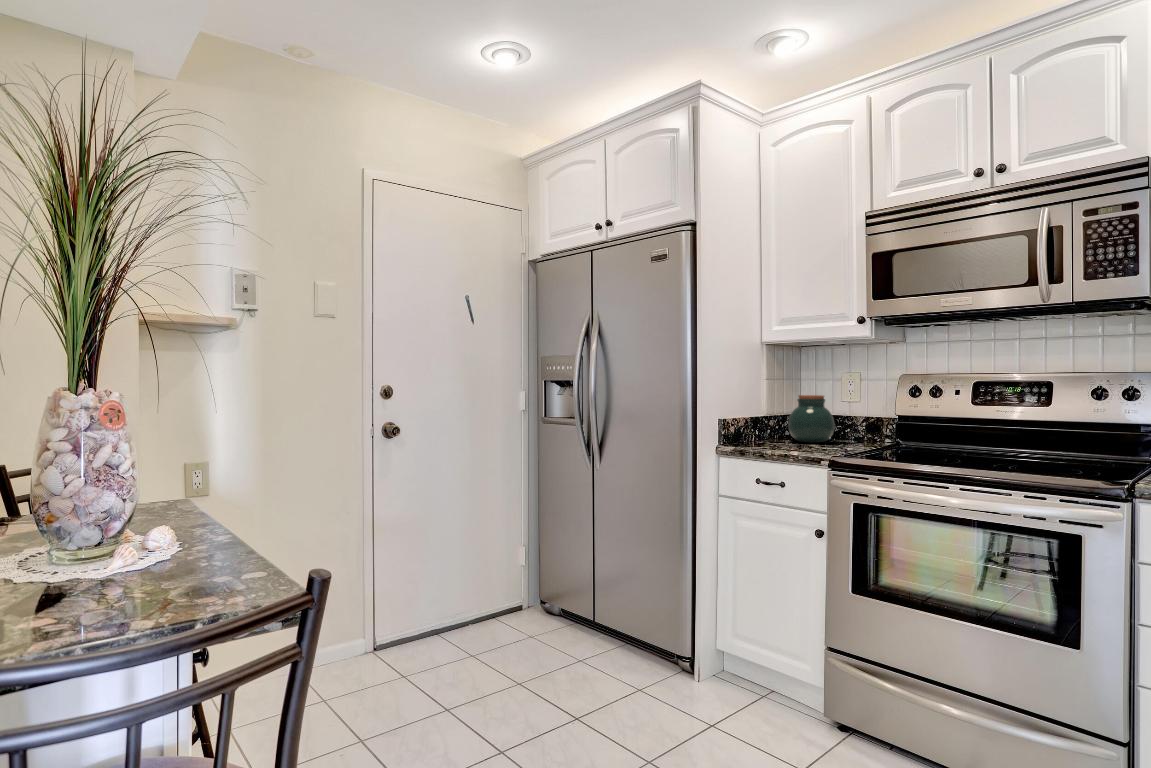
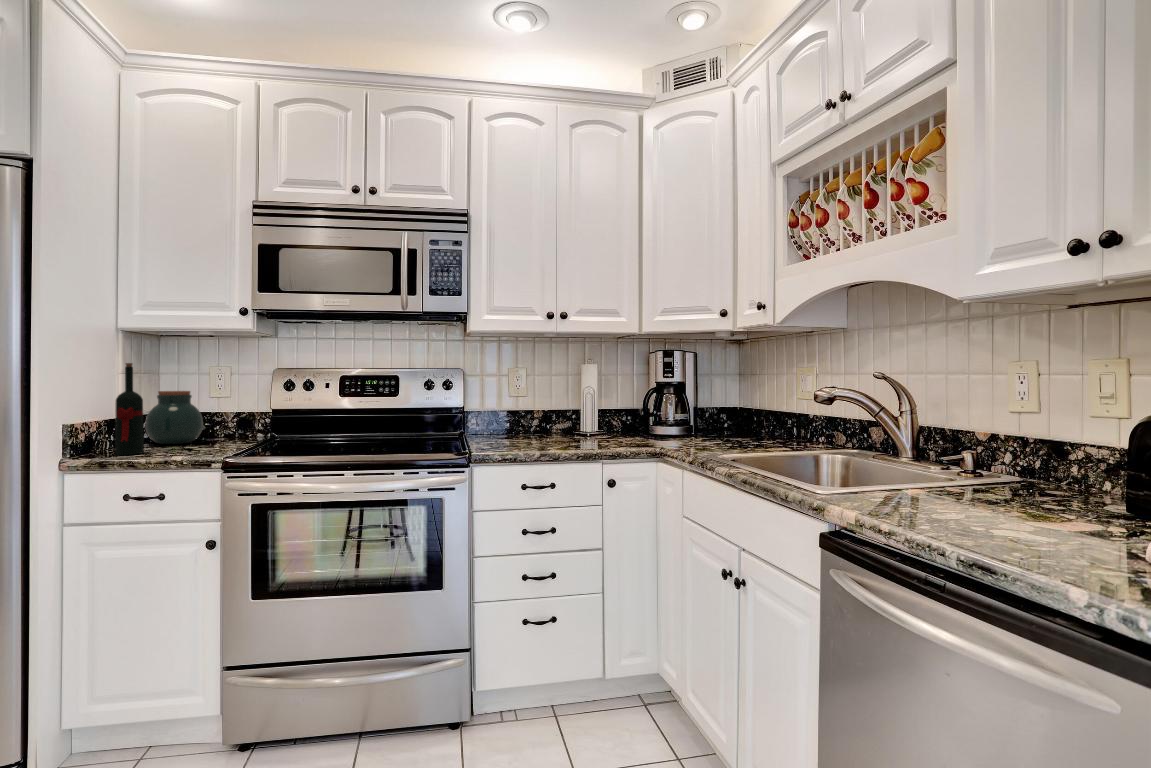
wine bottle: none [759,371,779,448] -> present [115,363,144,455]

